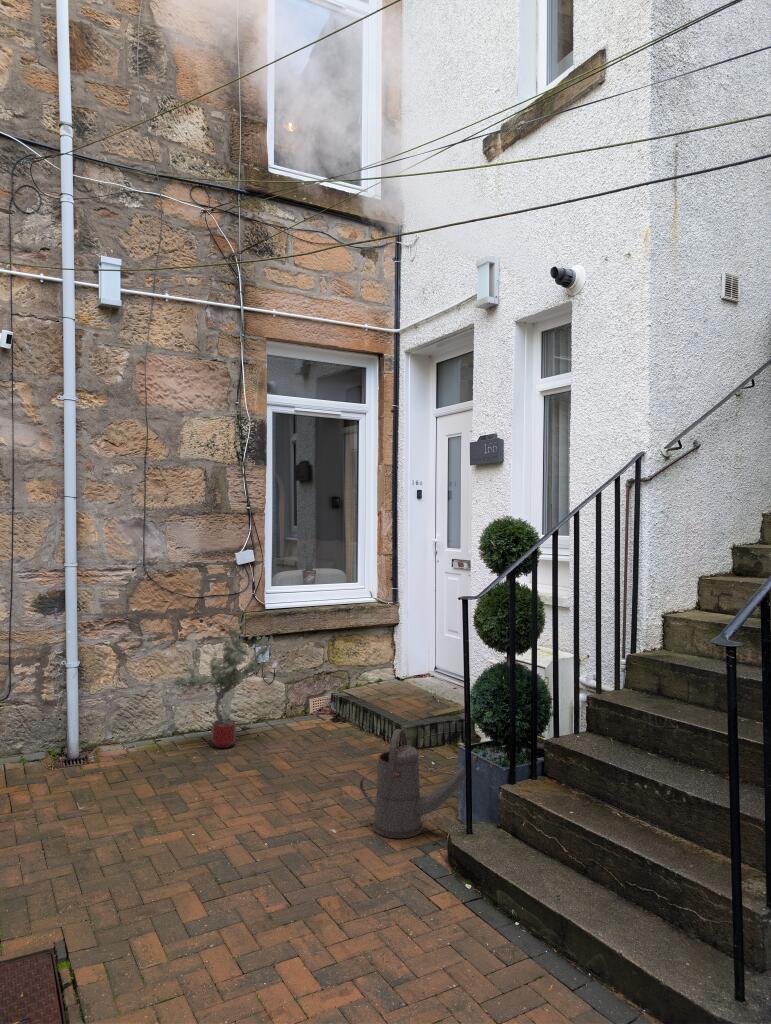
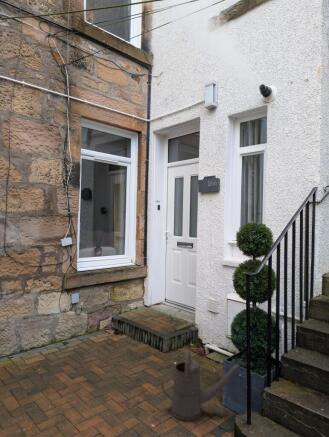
potted tree: present [174,622,272,748] -> none [24,280,86,358]

